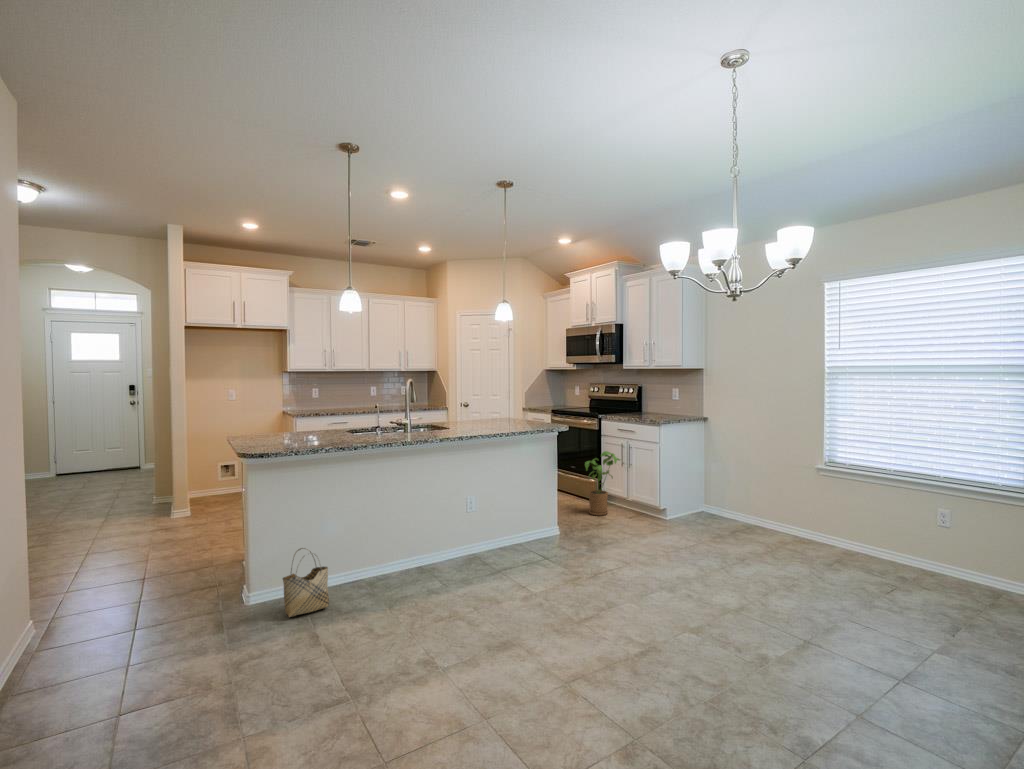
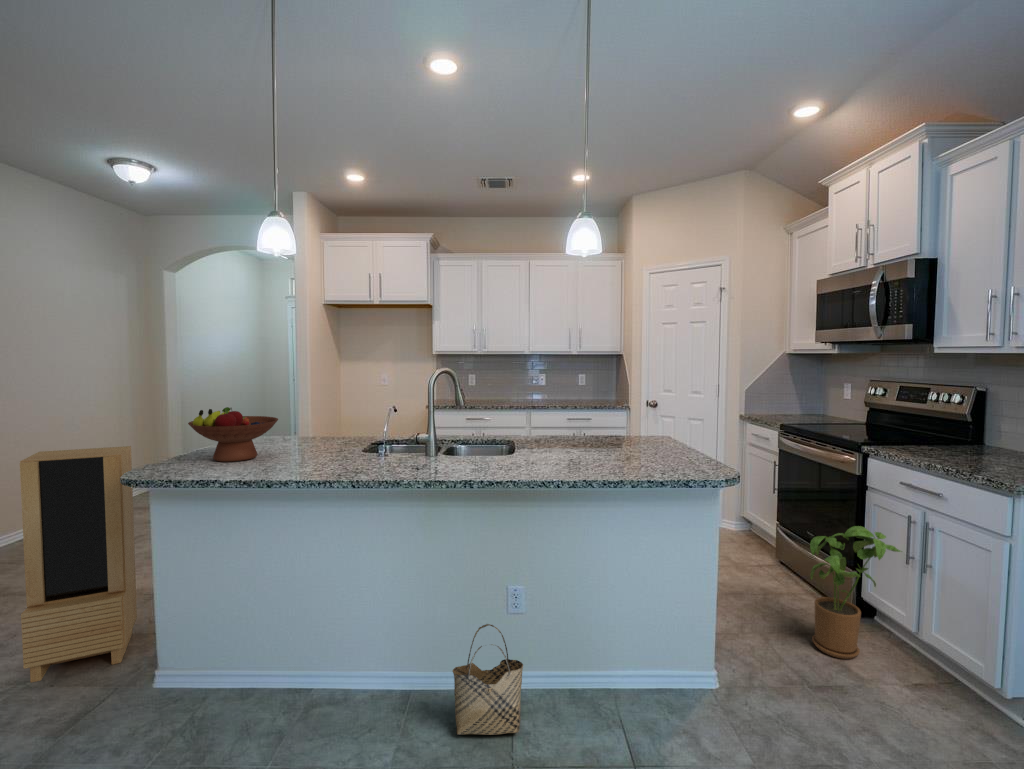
fruit bowl: none [287,410,342,444] -> present [188,407,278,462]
storage cabinet: none [126,448,218,627] -> present [20,446,137,683]
woven basket: present [283,548,329,617] -> present [453,624,523,735]

